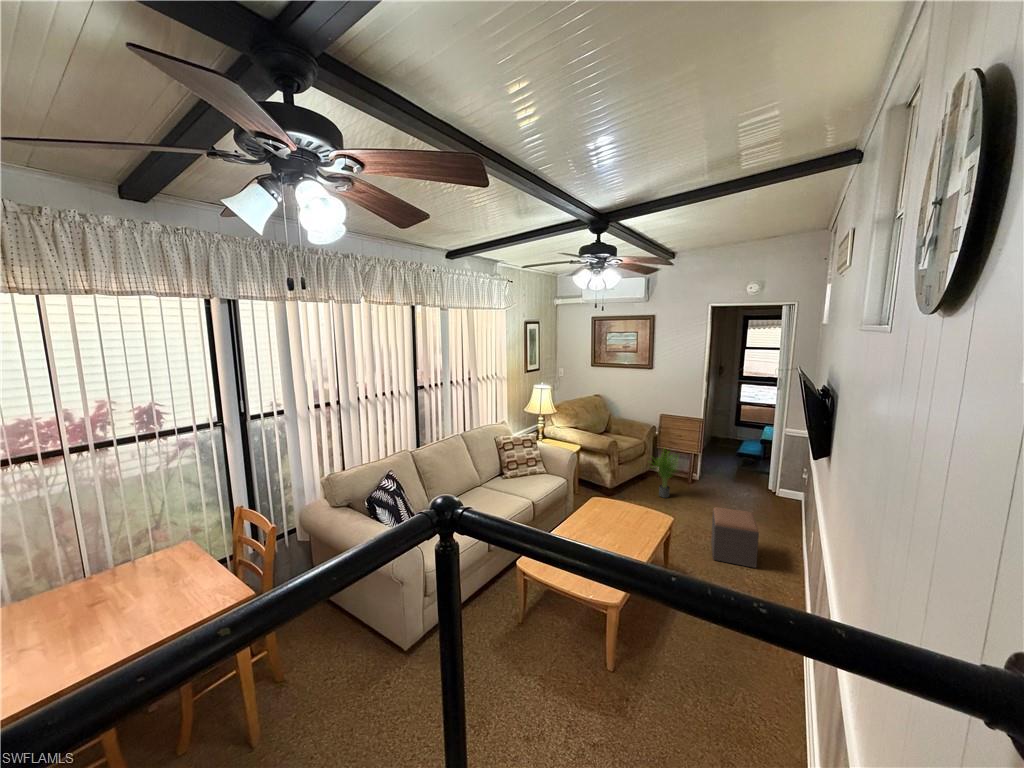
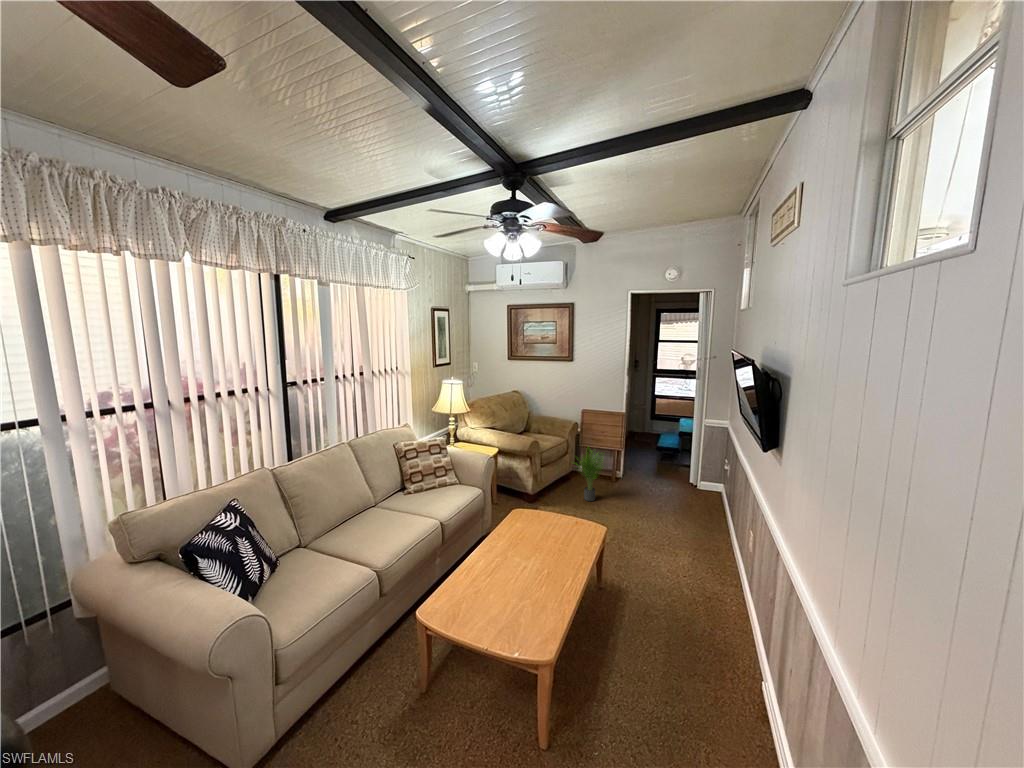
footstool: present [711,507,759,568] -> none [643,510,695,575]

